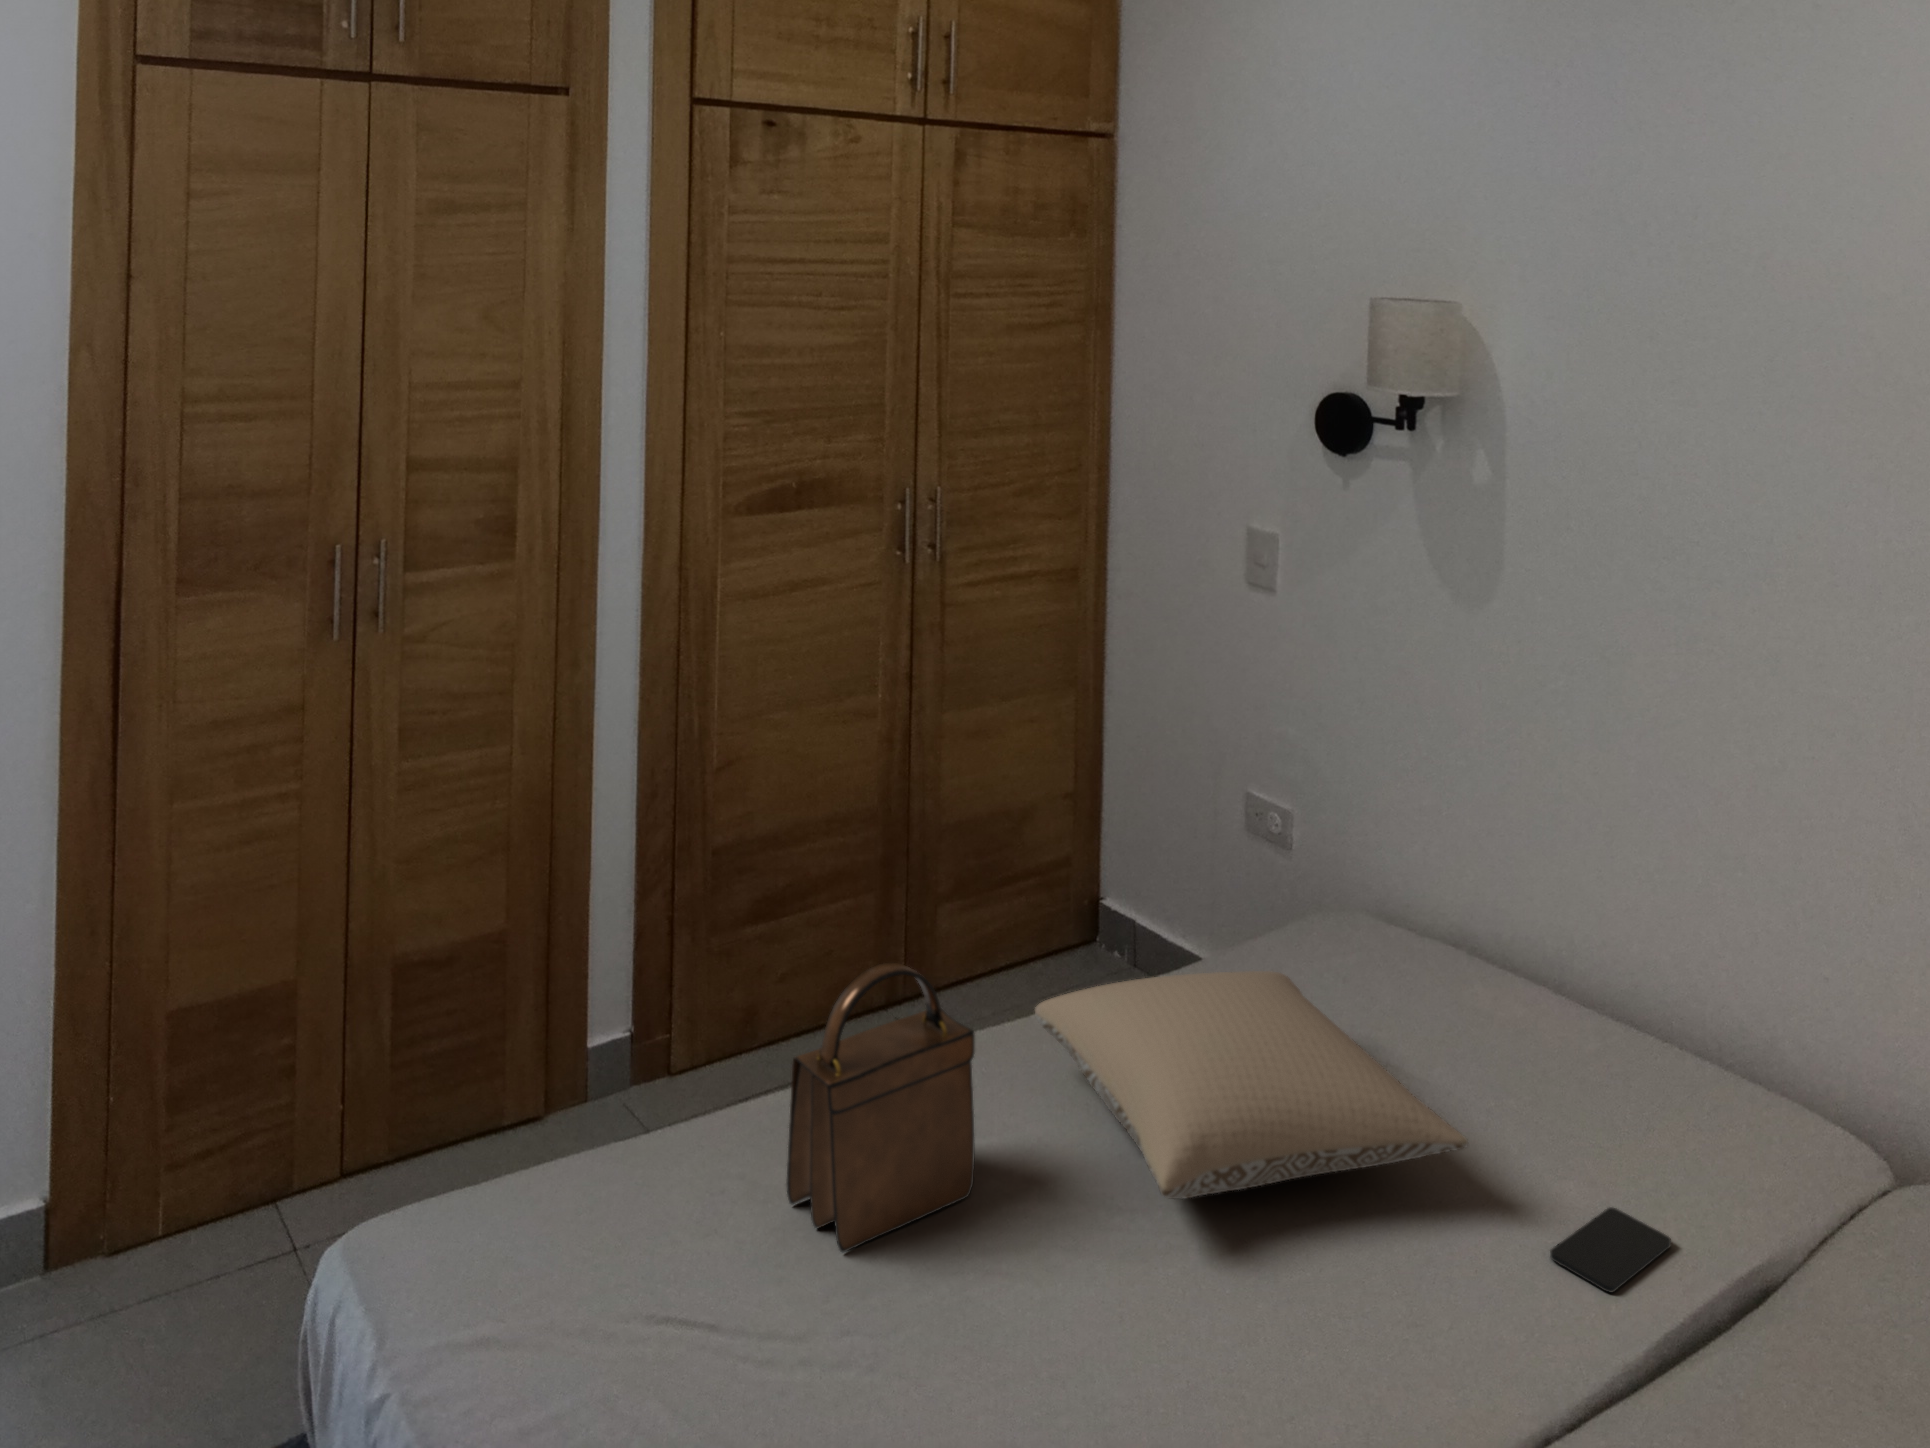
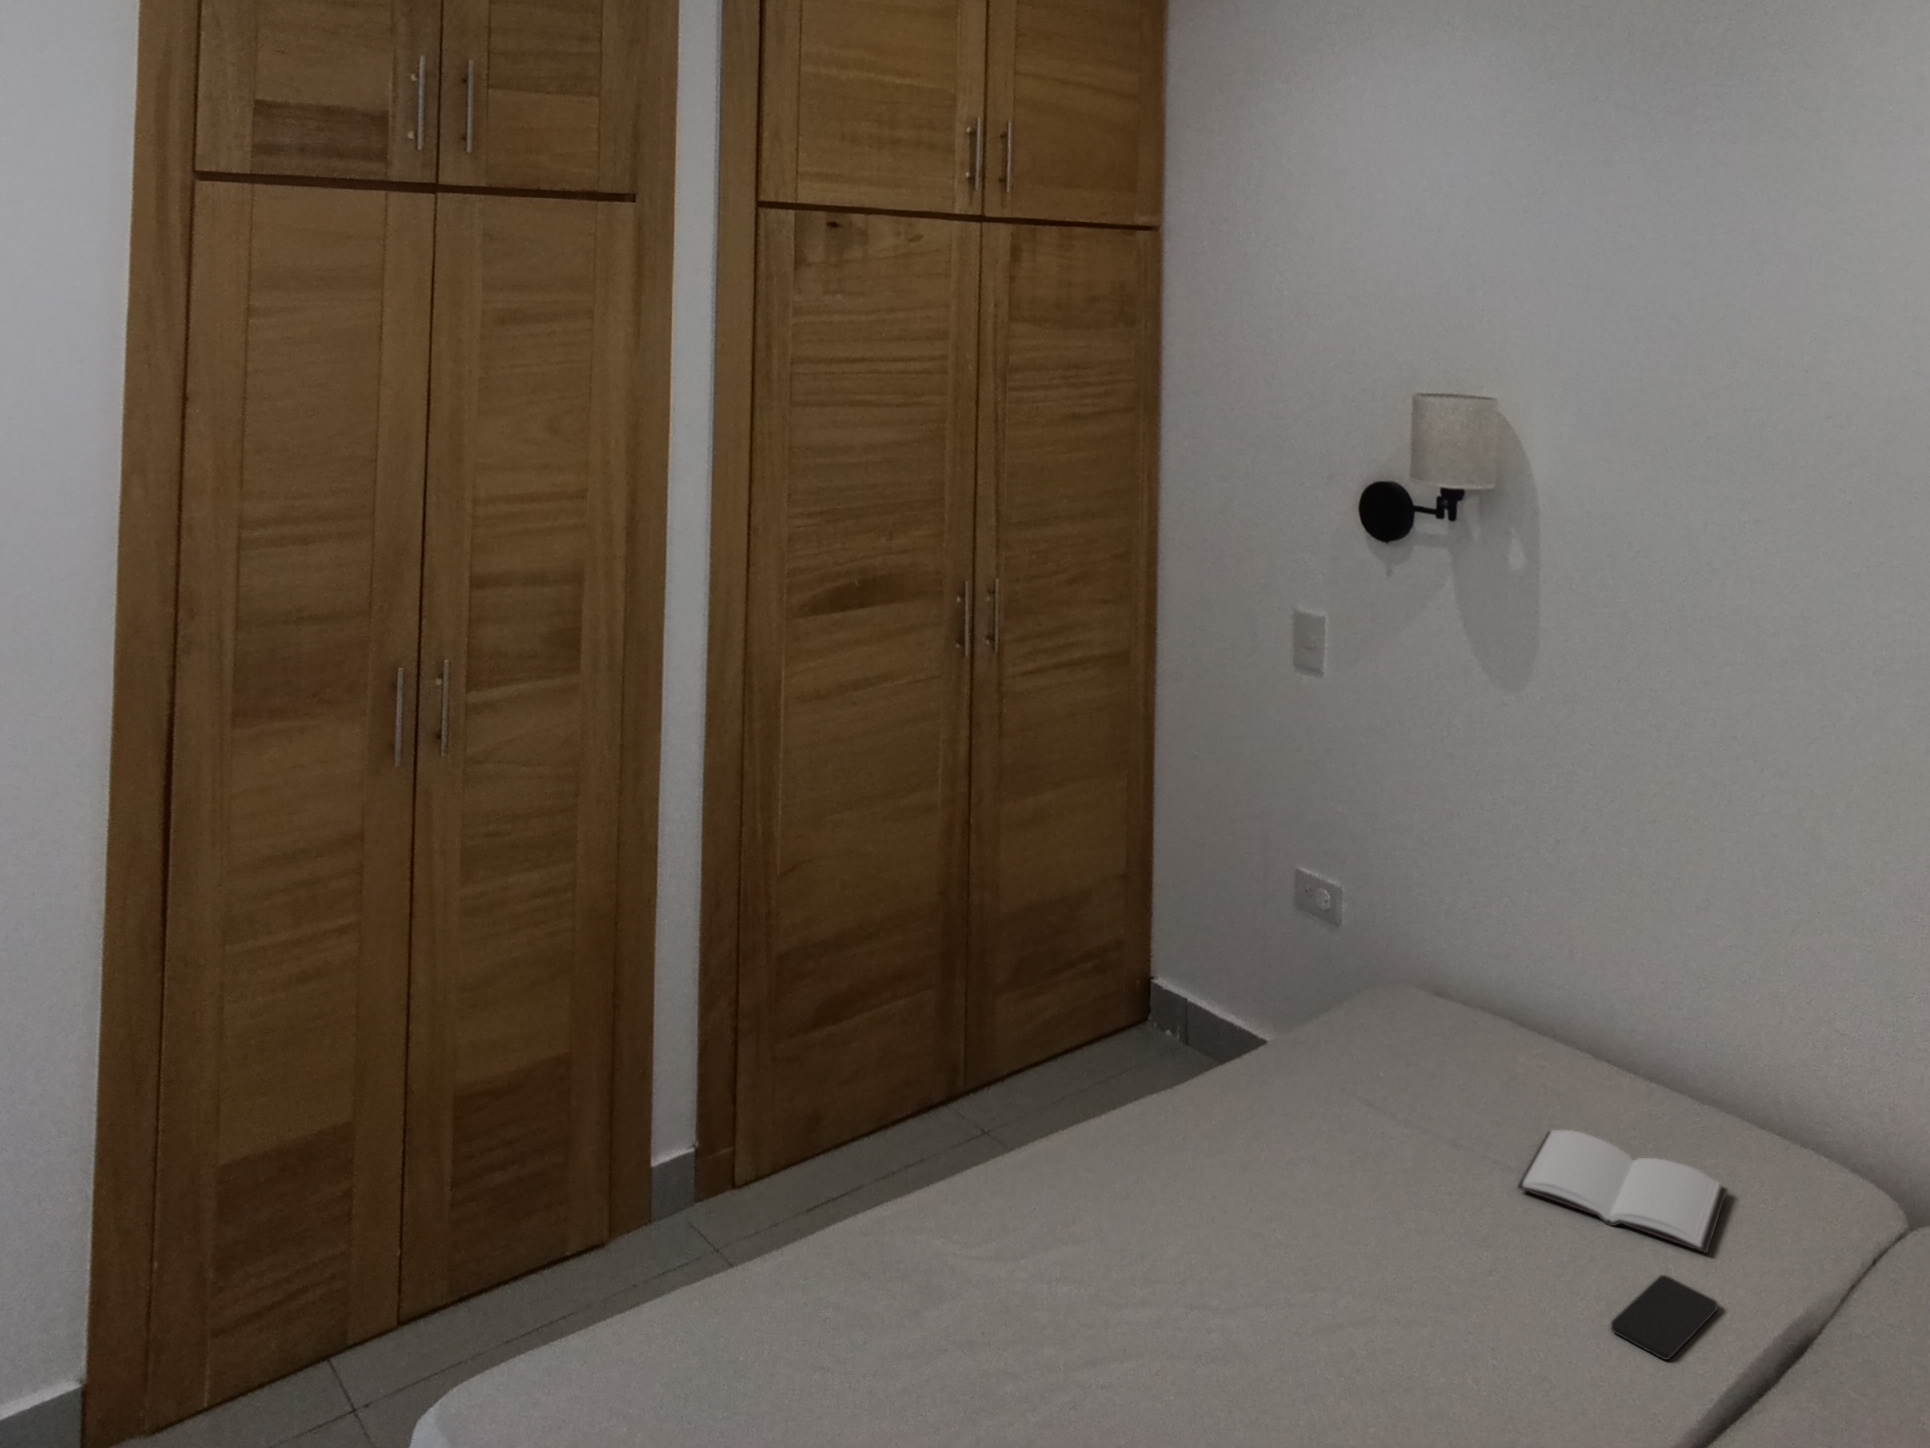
handbag: present [787,963,975,1252] -> none [886,1081,1070,1379]
pillow: present [1035,971,1468,1199] -> none [1117,1060,1533,1299]
book: none [1457,1056,1690,1189] -> present [1518,1130,1727,1253]

